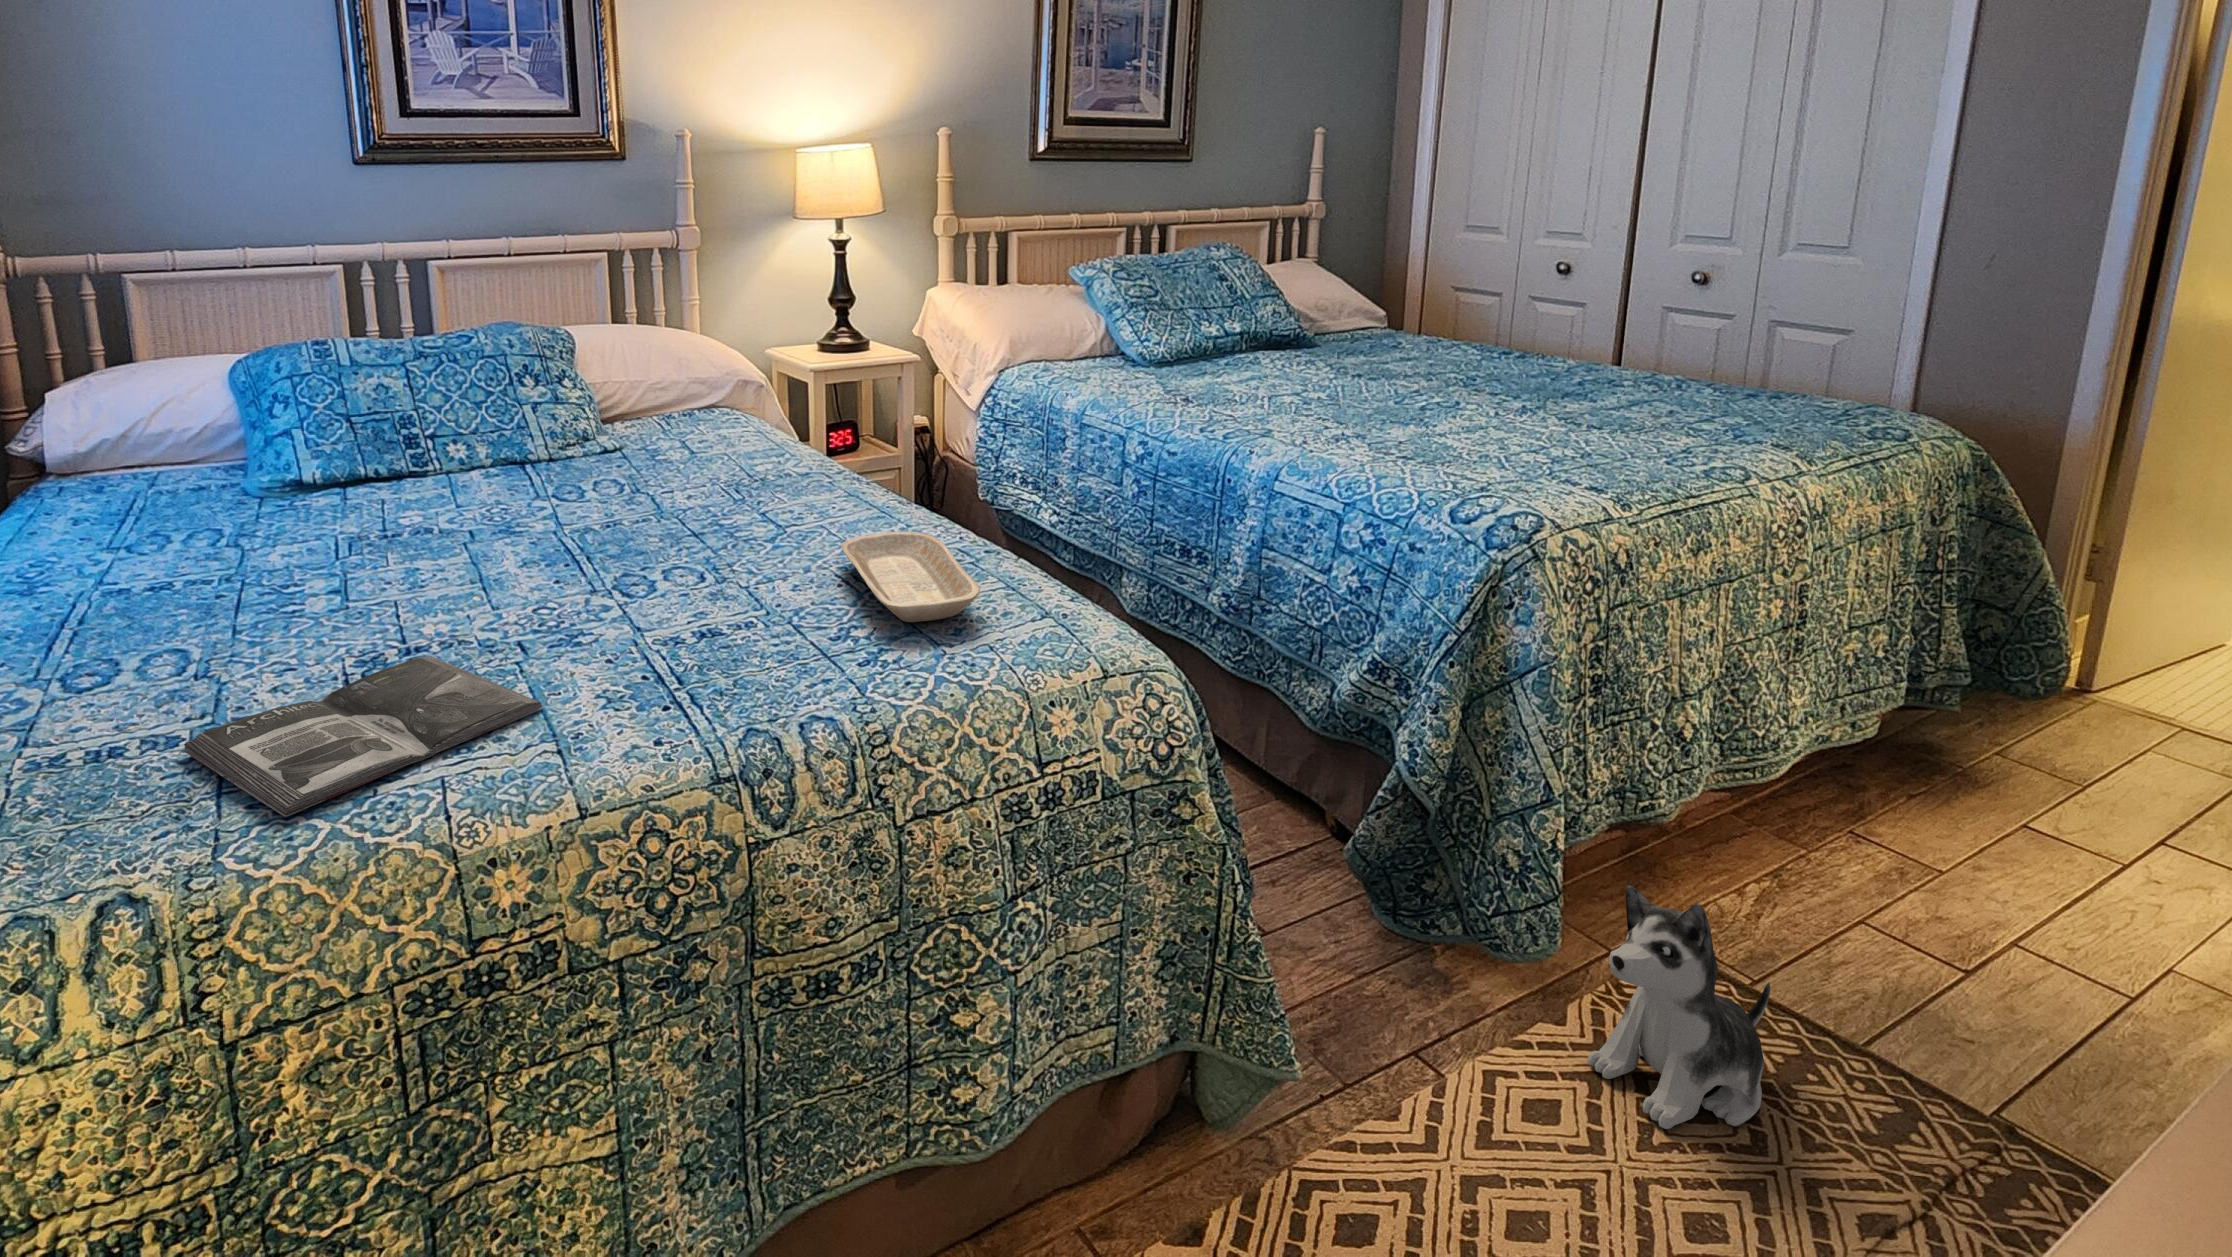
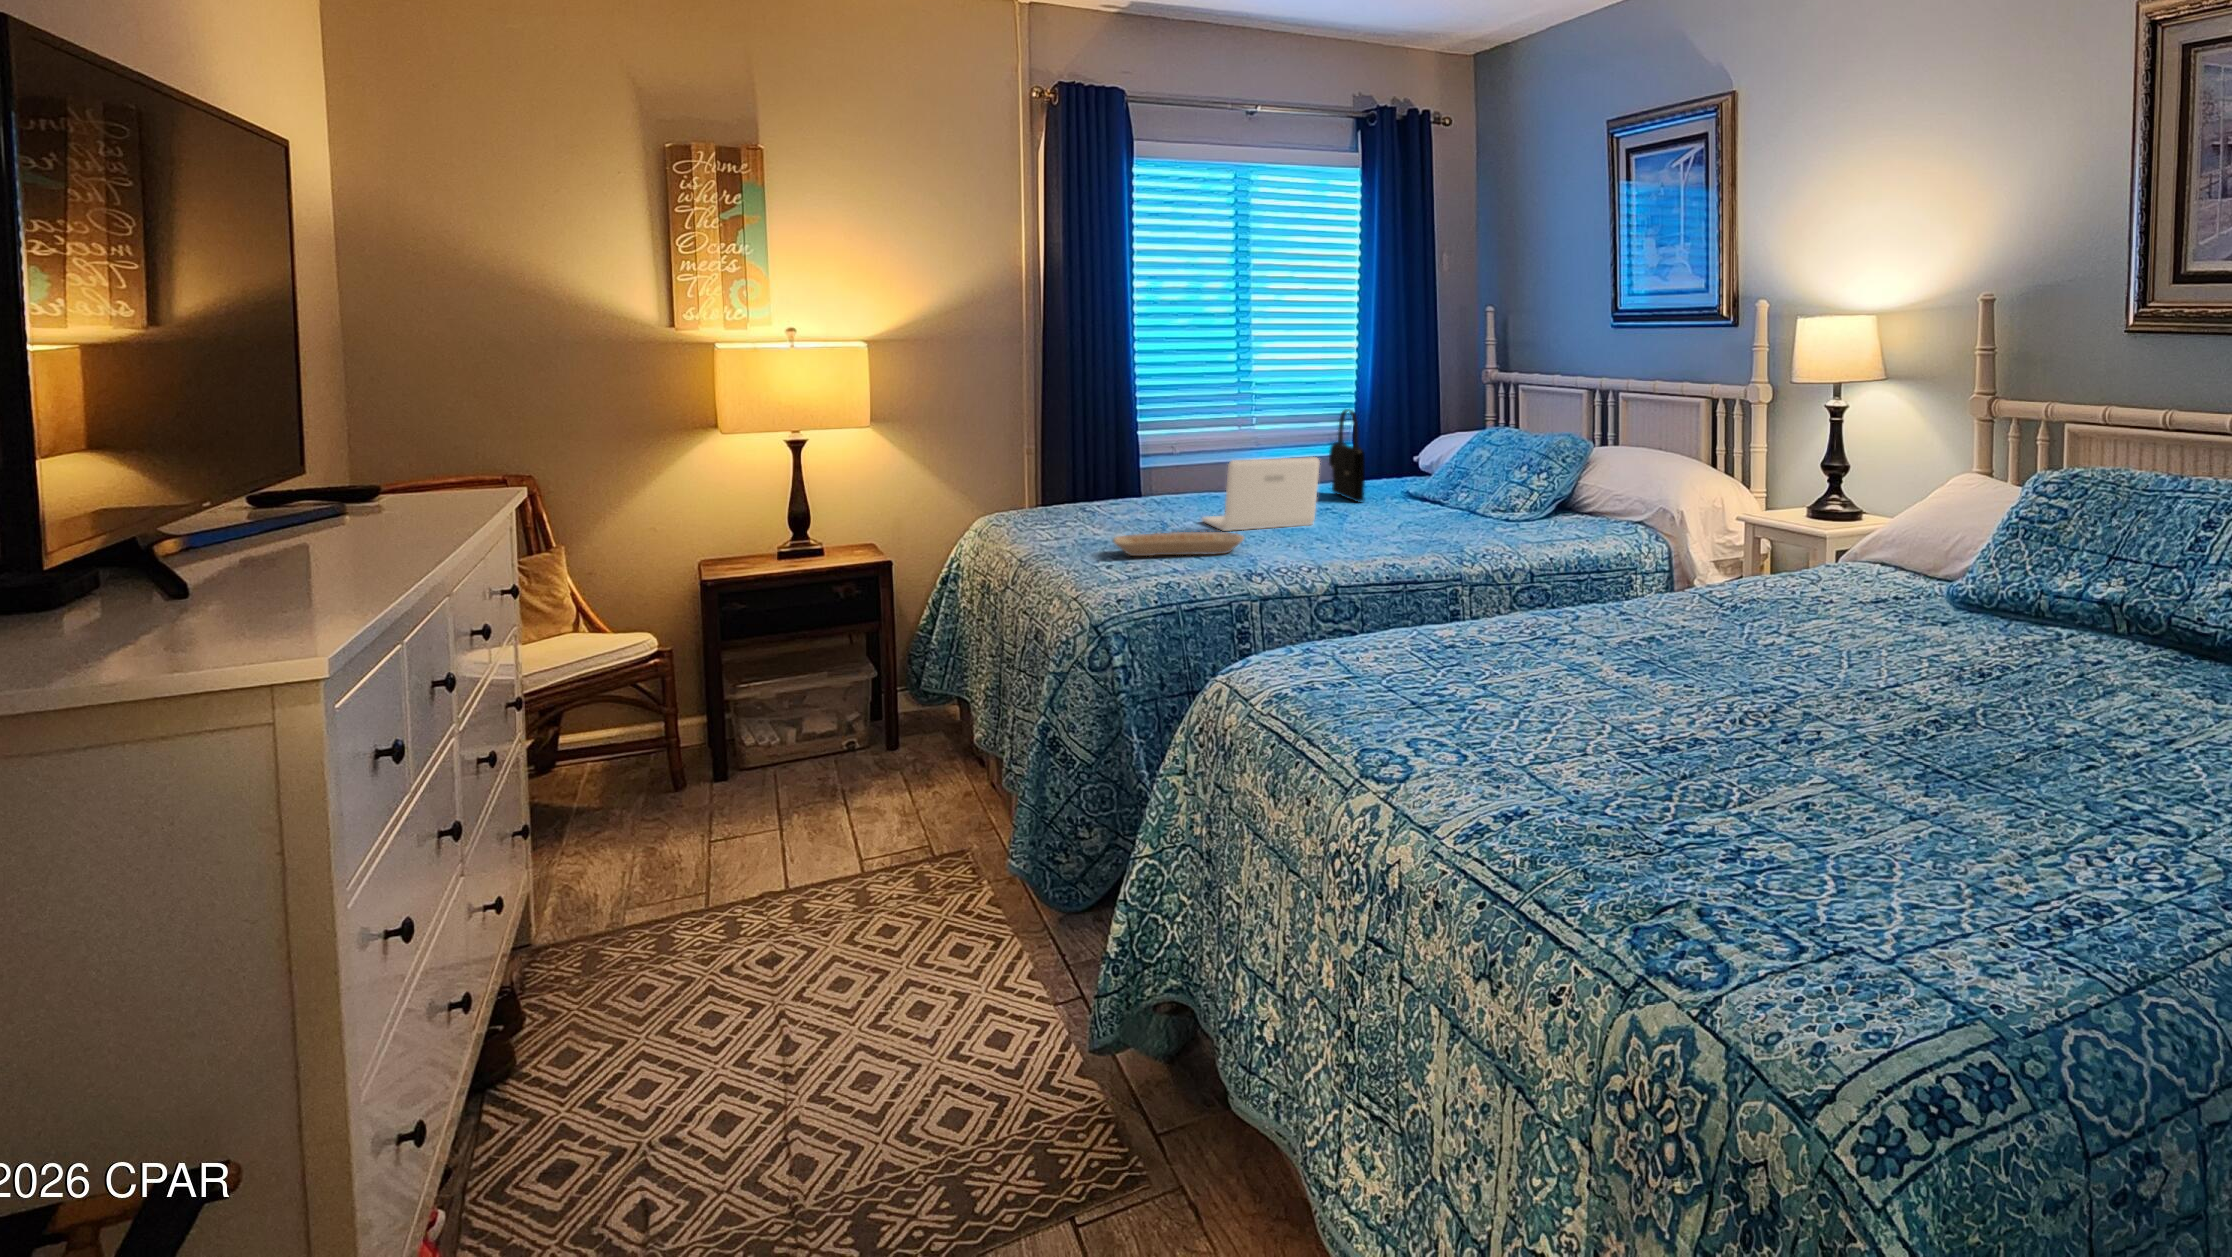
handbag: none [232,342,410,521] -> present [1329,409,1365,502]
laptop: none [524,408,706,594] -> present [1202,457,1320,531]
magazine: present [184,656,542,817] -> none [1011,505,1134,527]
plush toy: present [1587,885,1770,1129] -> none [924,929,1051,1153]

